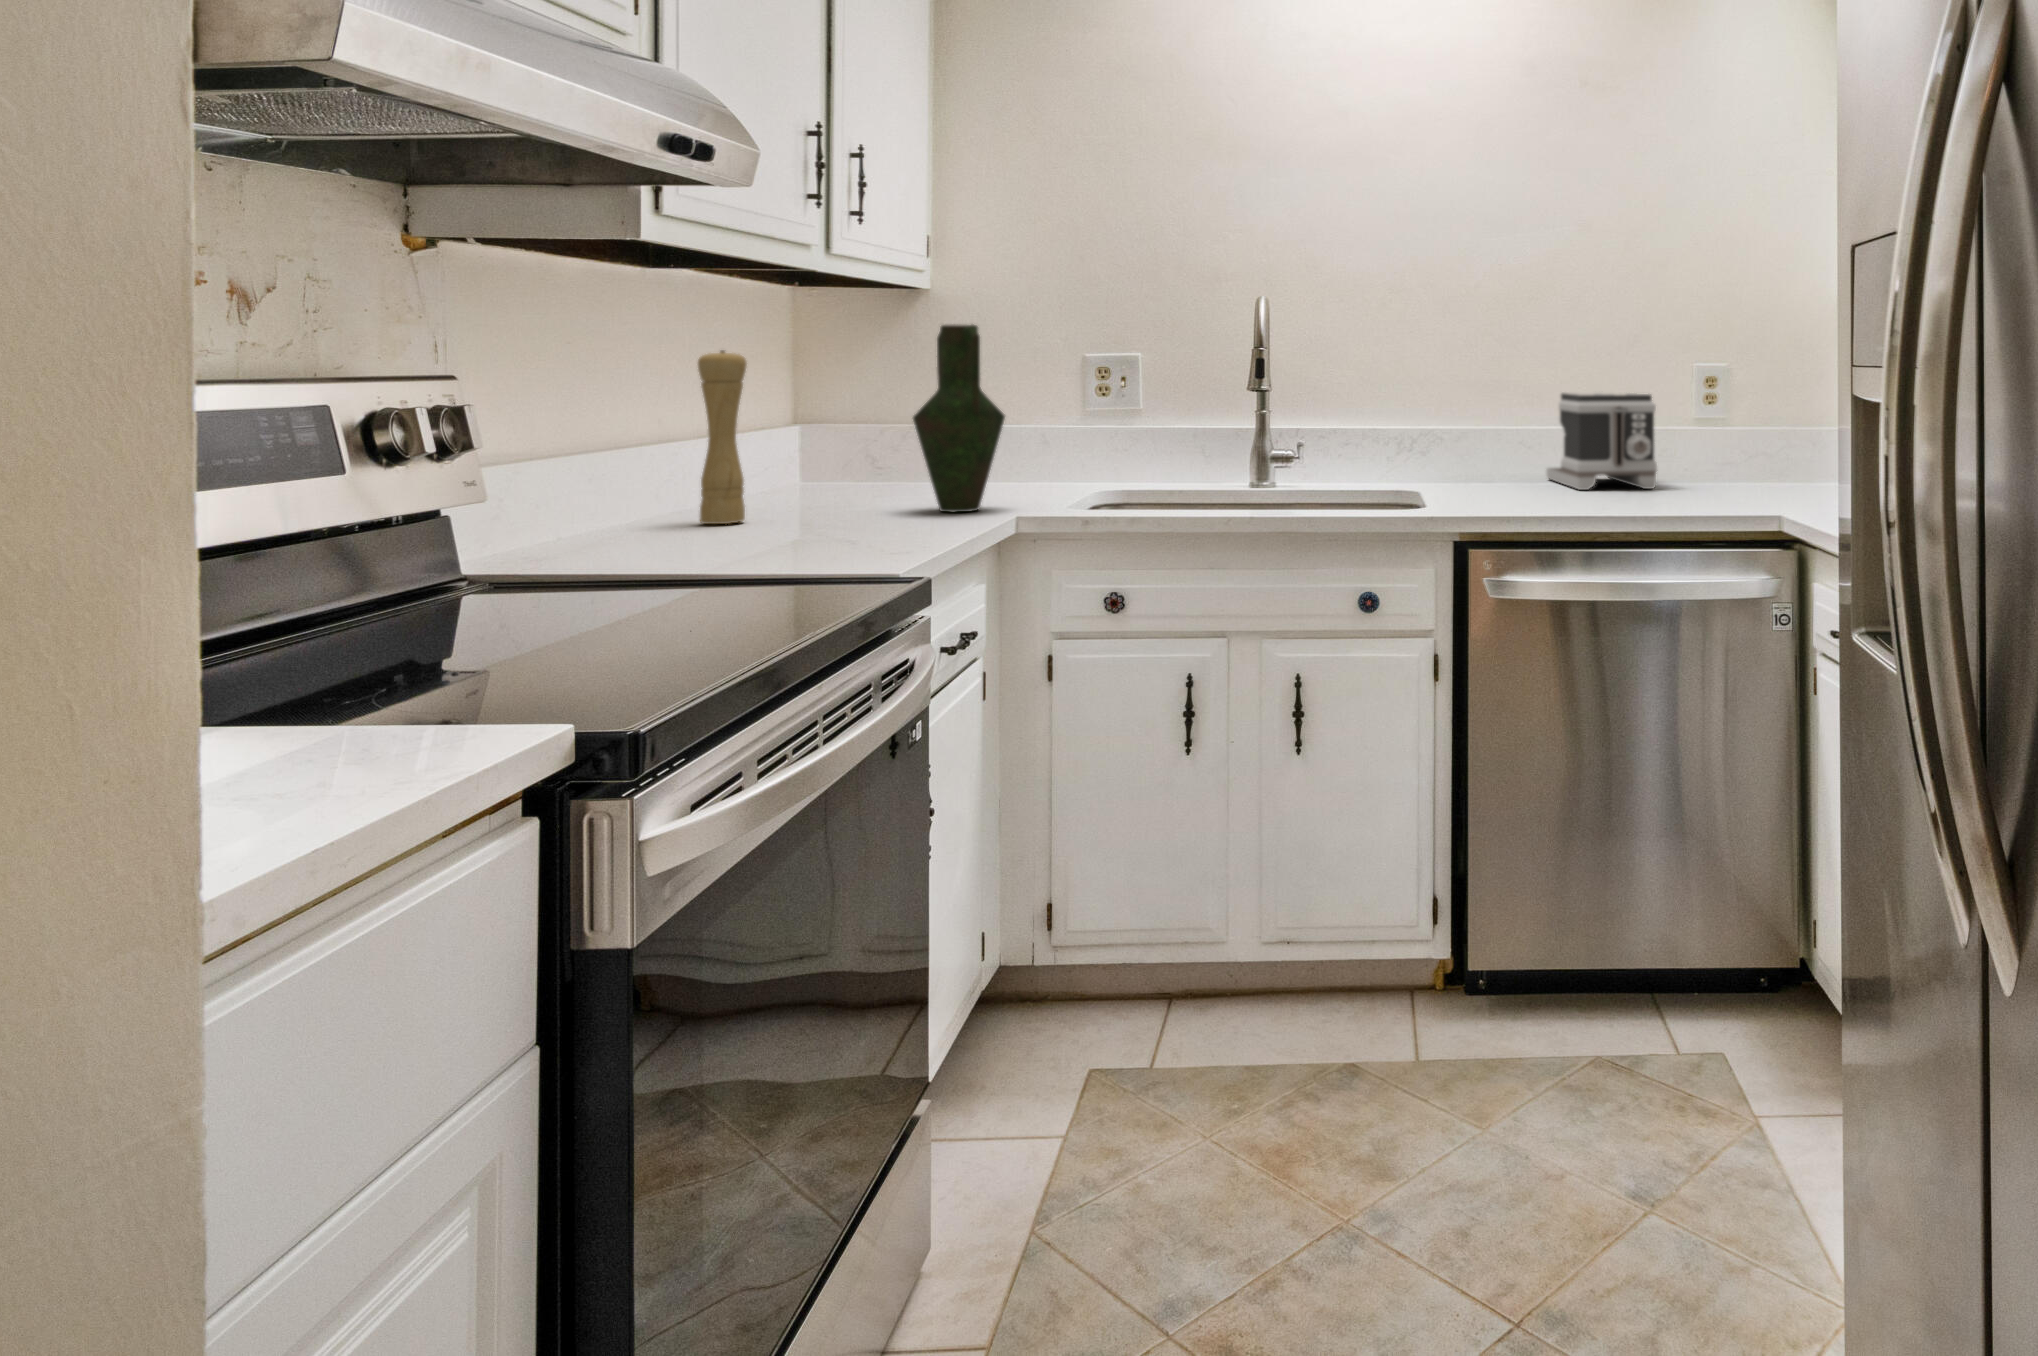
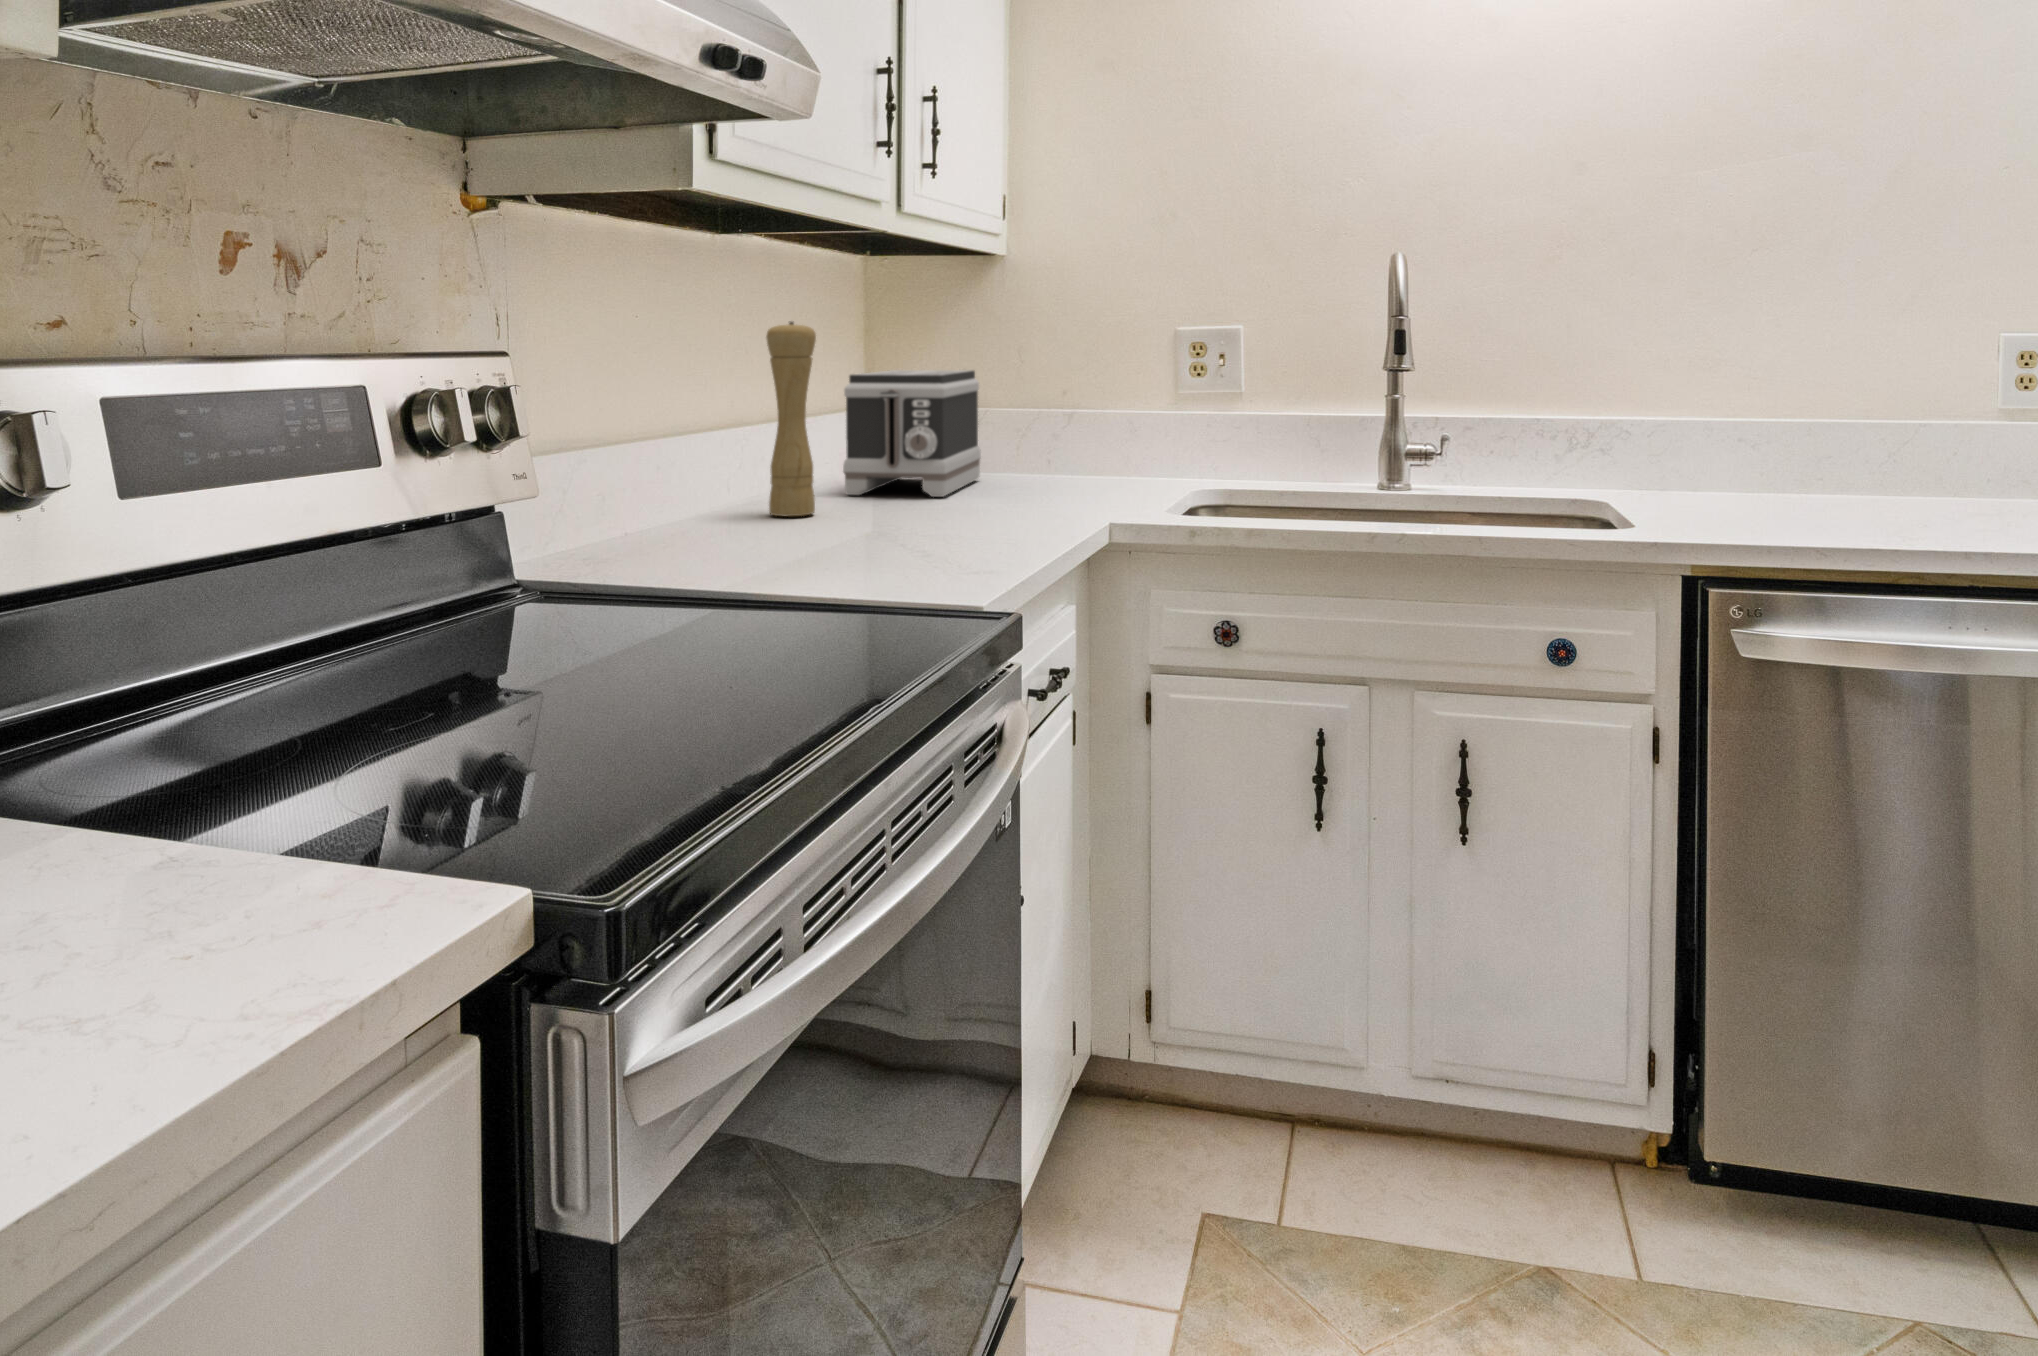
vase: present [913,325,1005,512] -> none [990,290,1093,511]
toaster: present [1546,393,1657,490] -> present [843,370,981,497]

